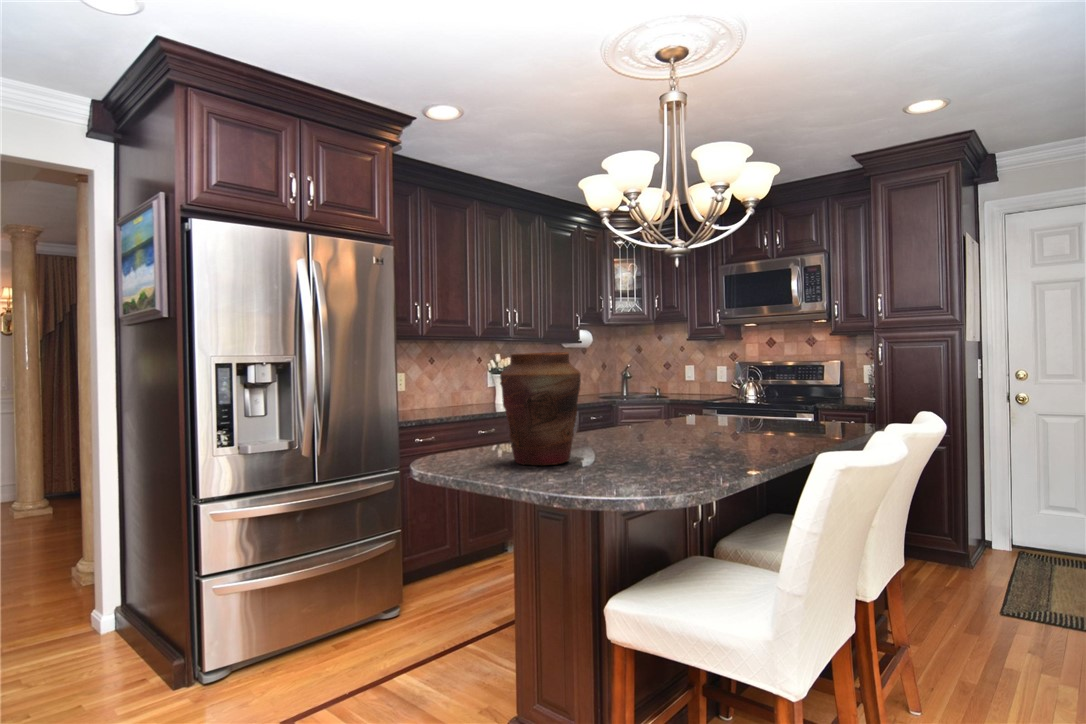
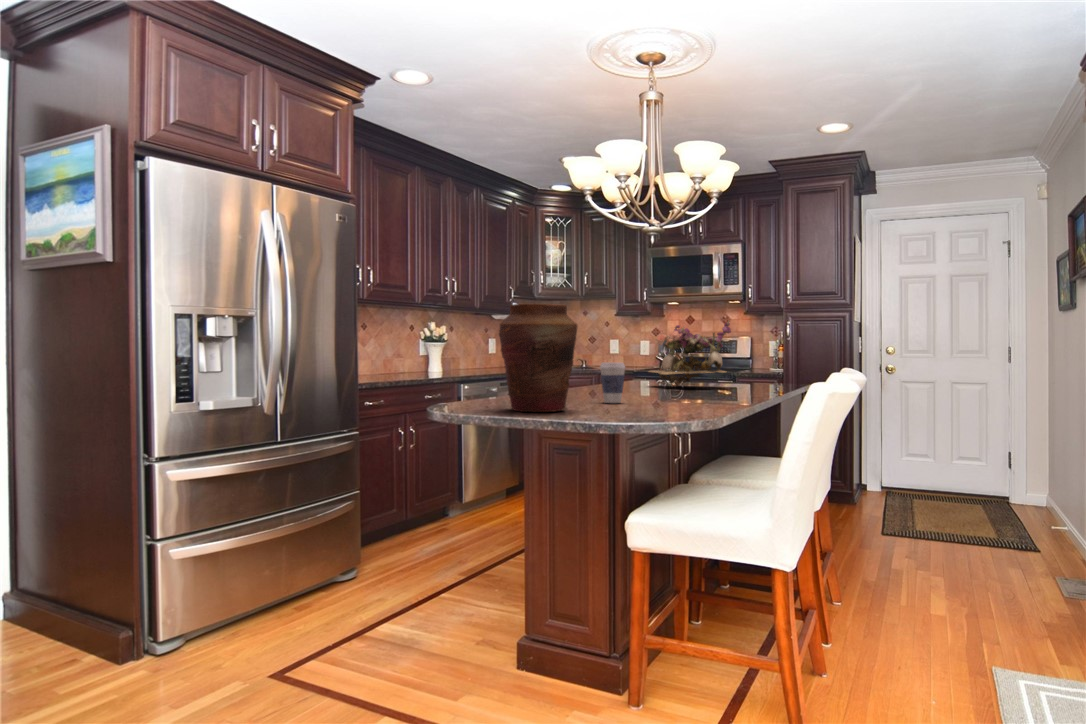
flower arrangement: none [696,352,786,423] -> present [649,321,731,386]
coffee cup: none [619,407,647,450] -> present [600,362,625,403]

